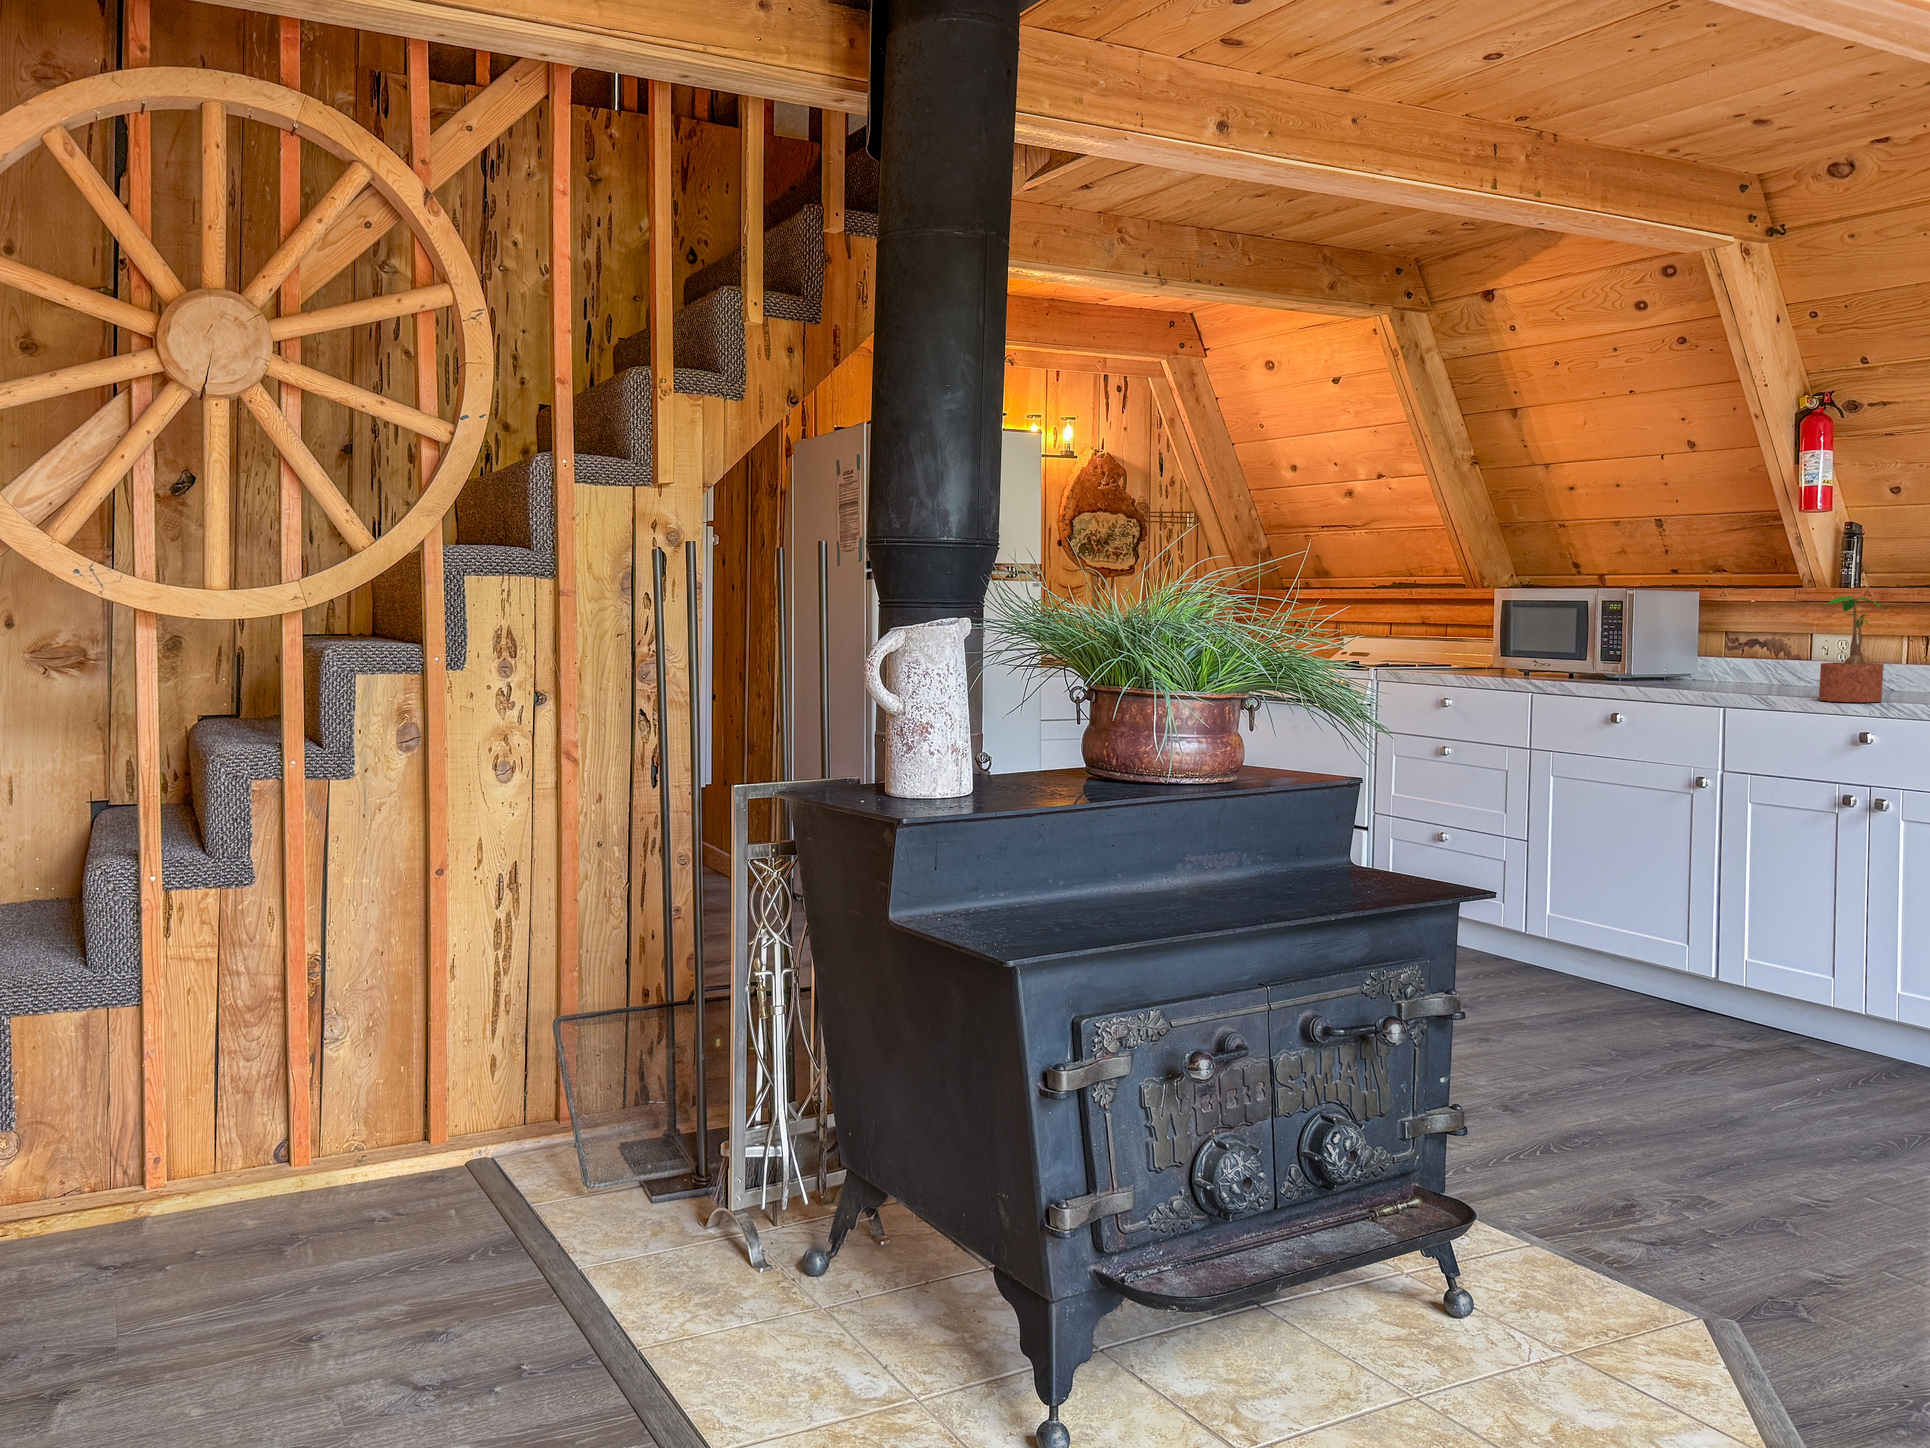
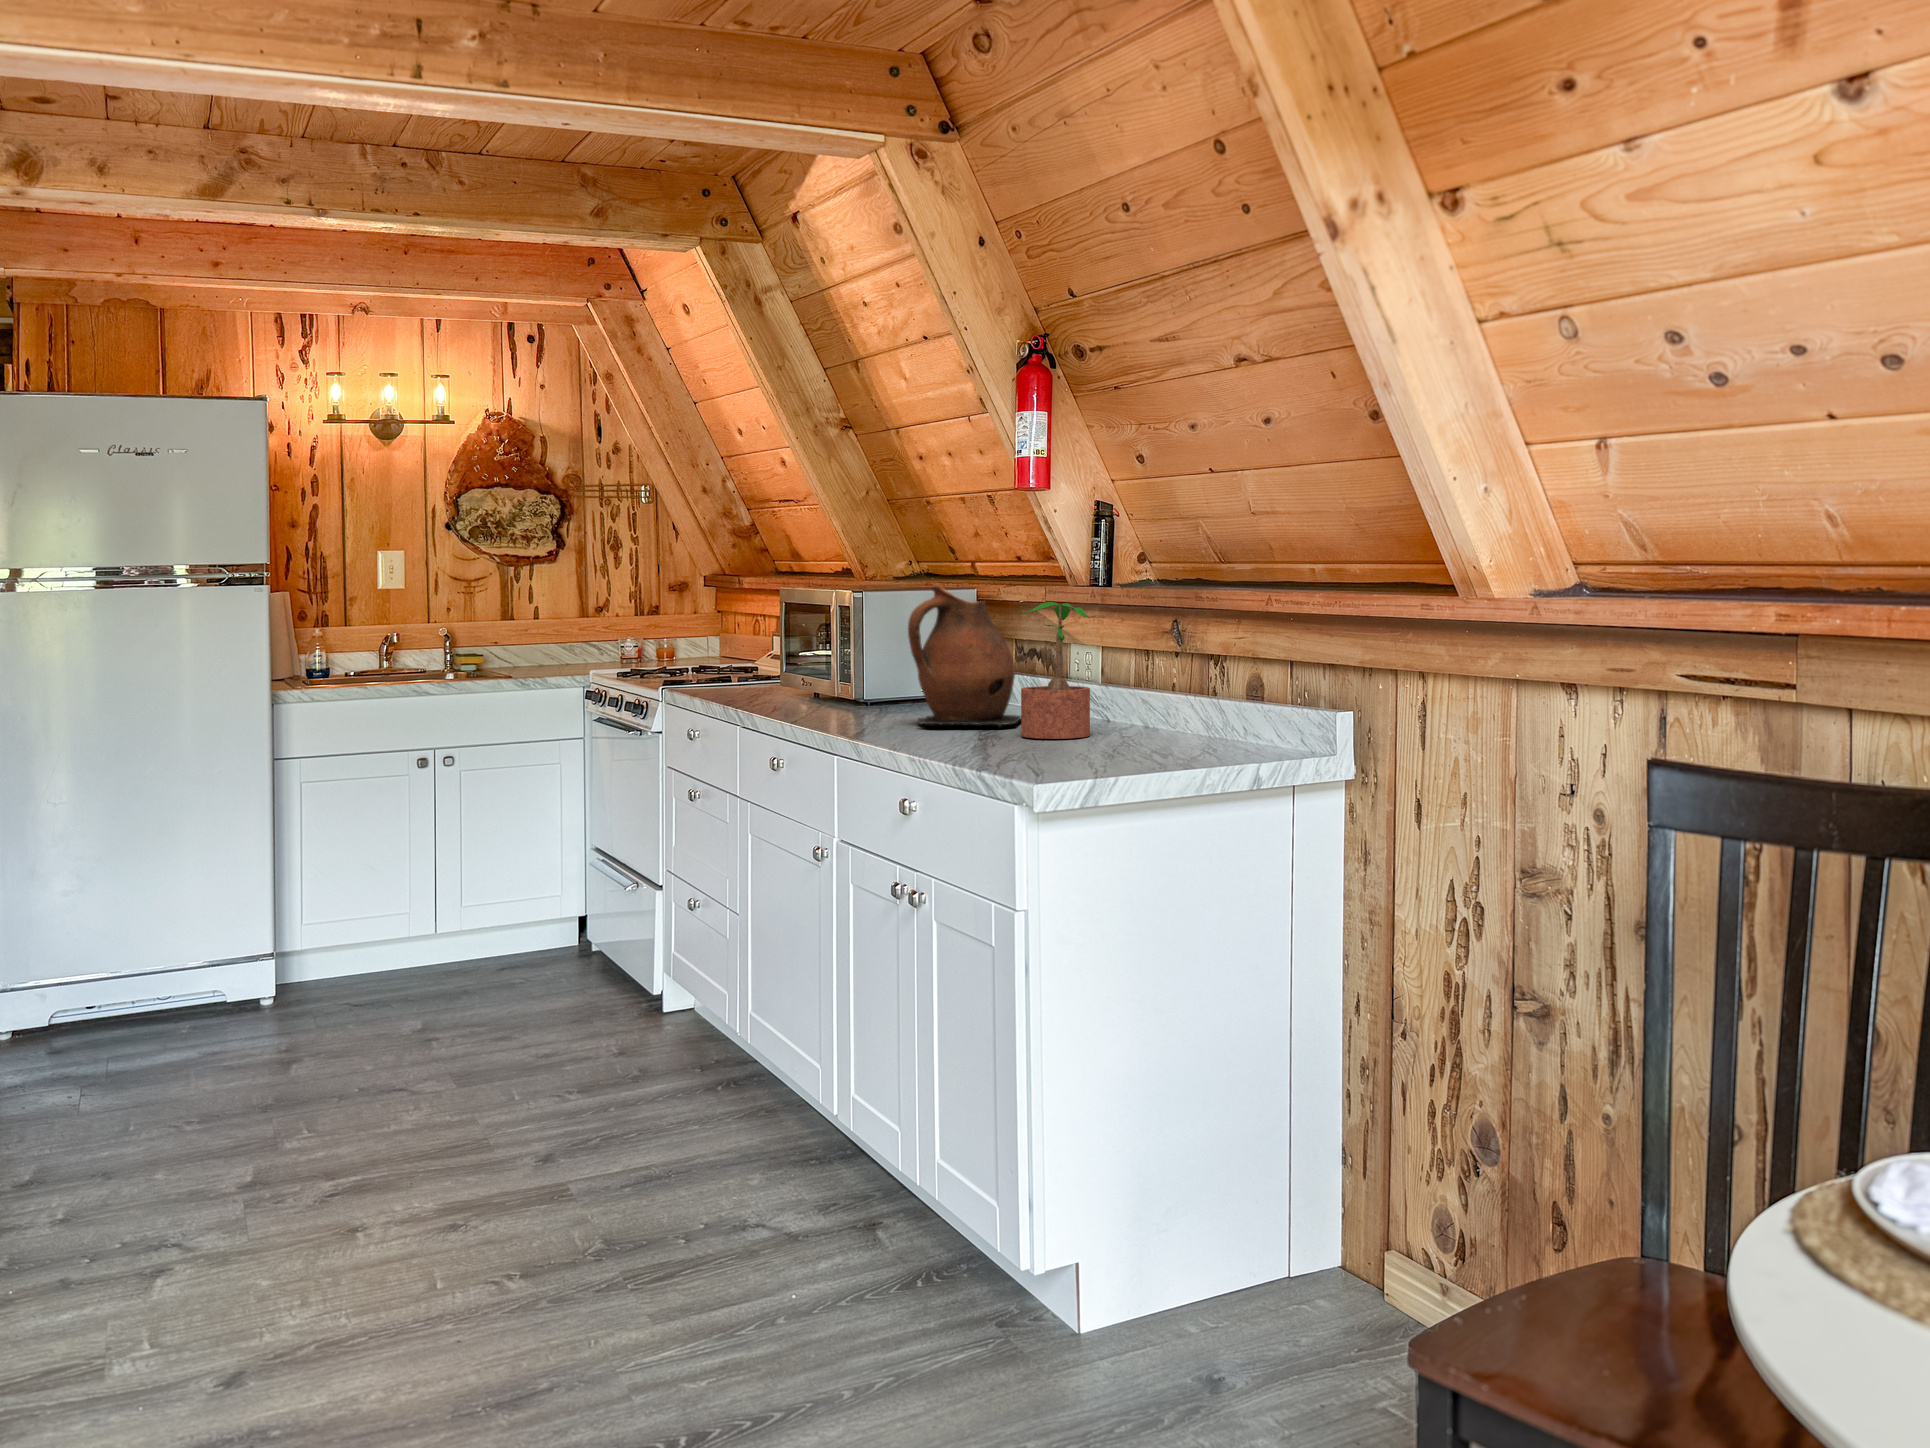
ceramic pitcher: none [1679,585,1788,696] -> present [908,586,1021,727]

